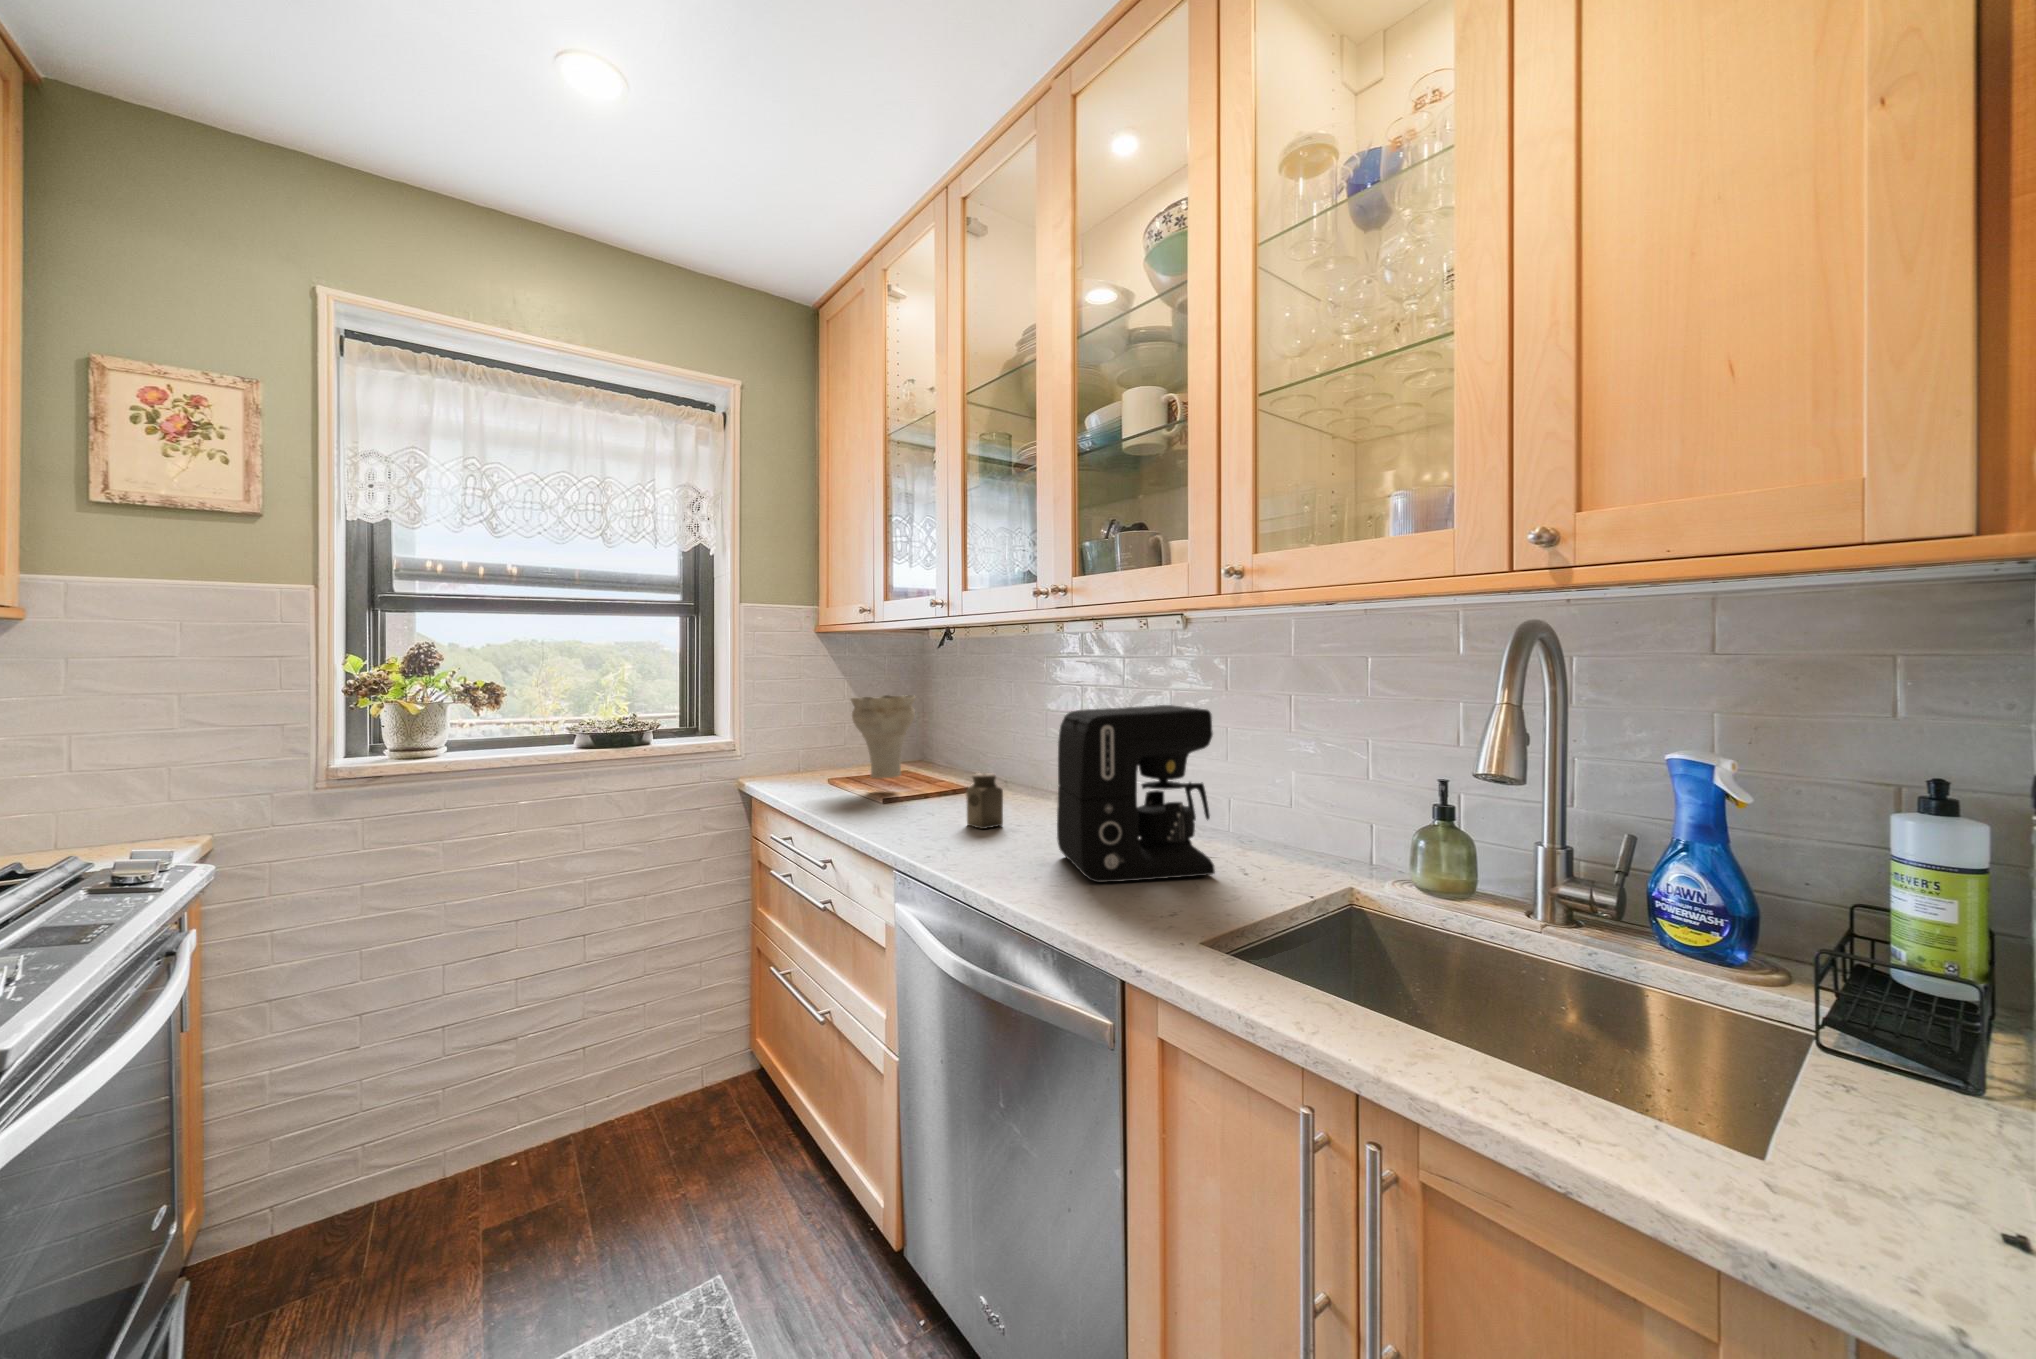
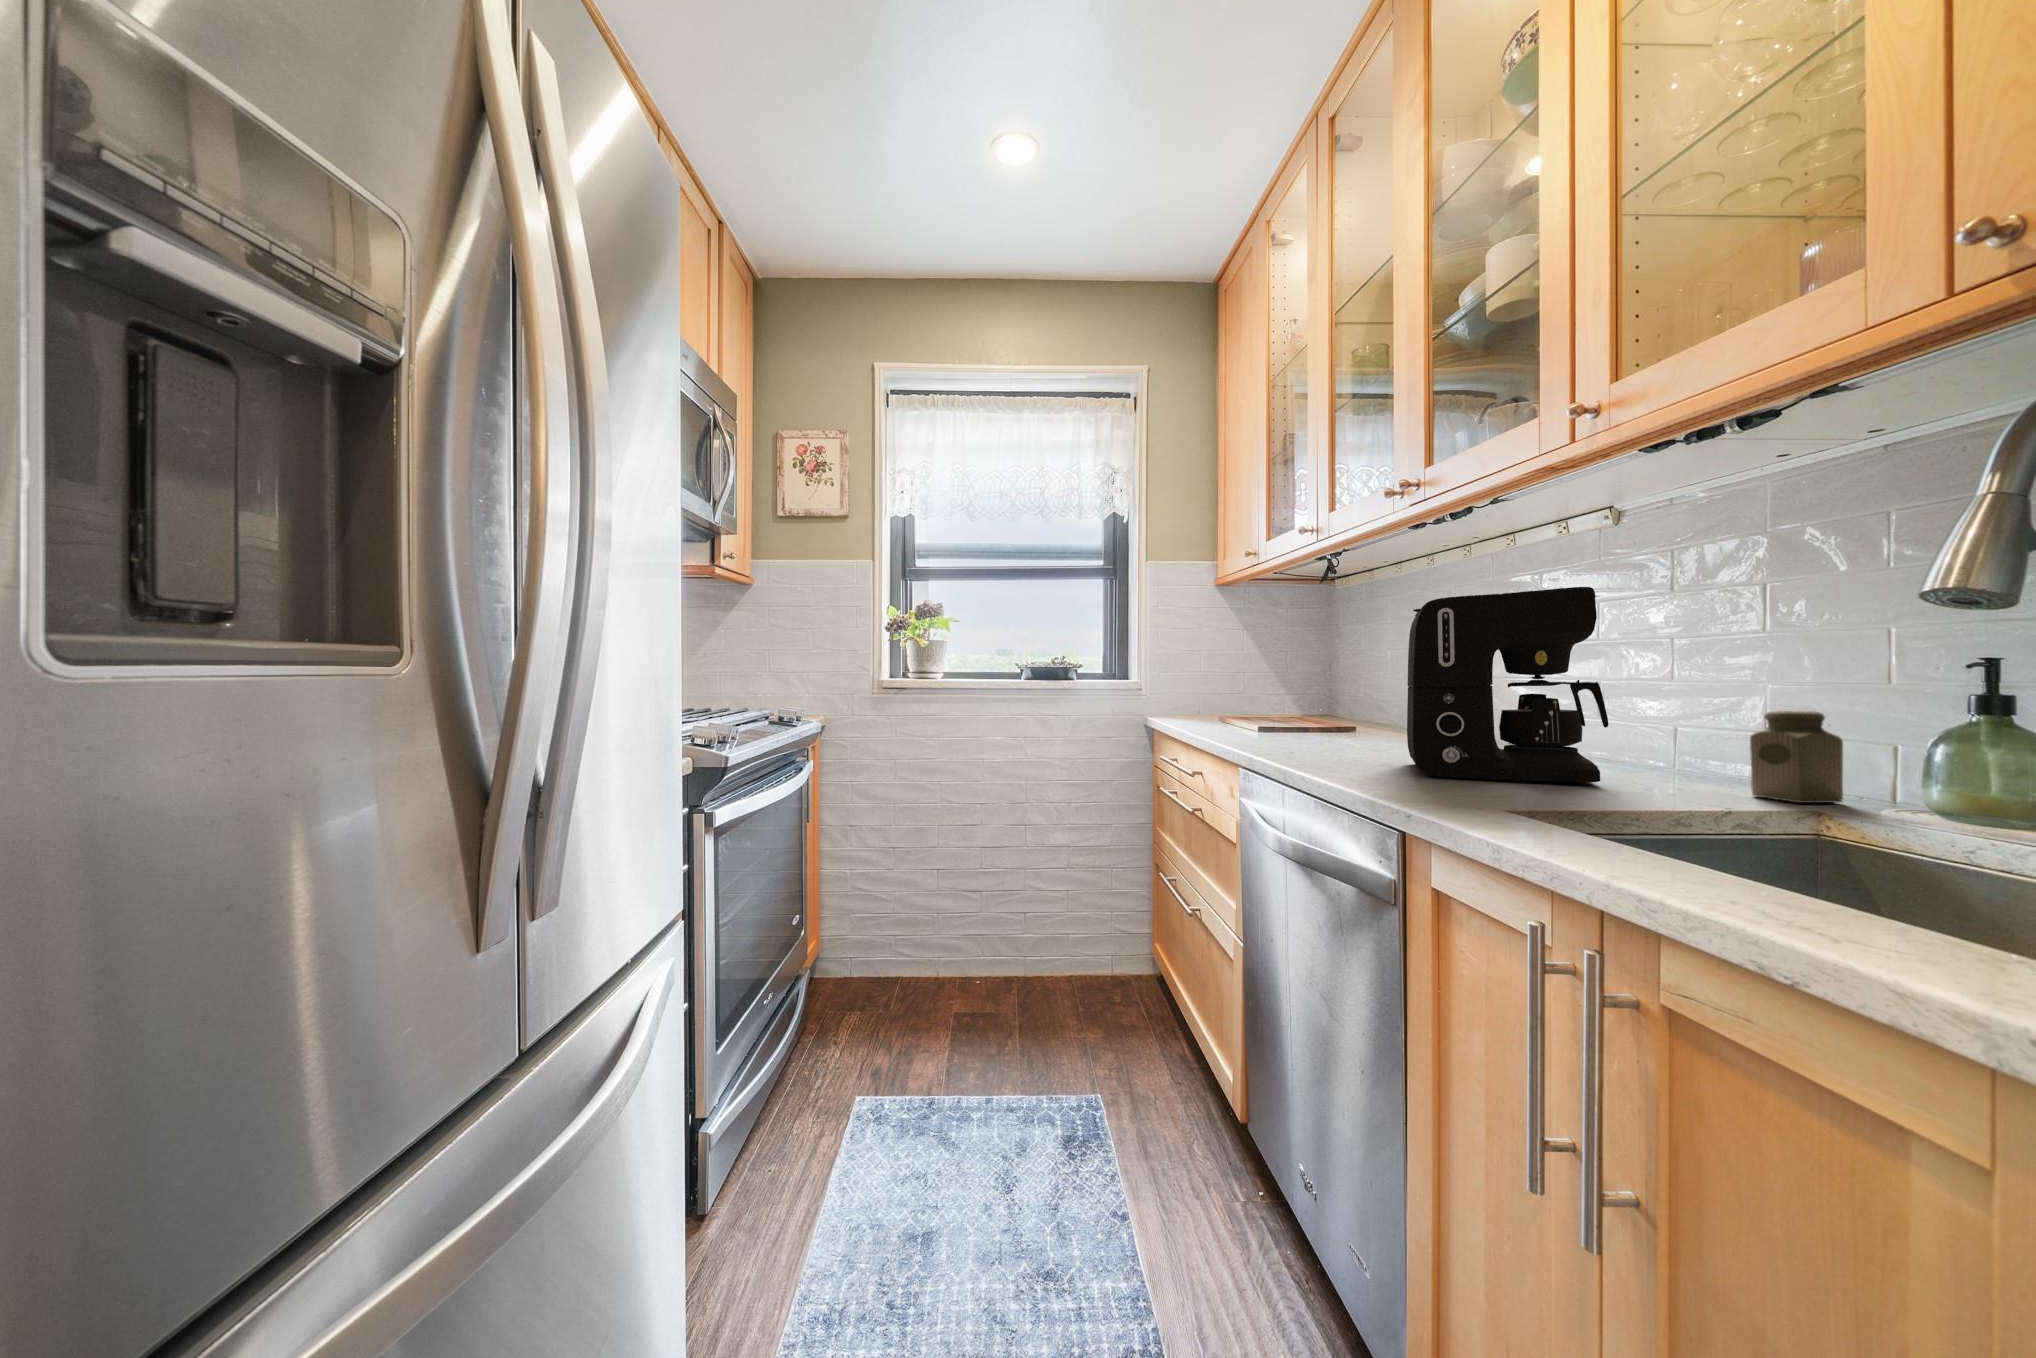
vase: present [851,695,916,779] -> none [1230,628,1301,720]
salt shaker: present [966,773,1003,829] -> present [1750,710,1843,803]

